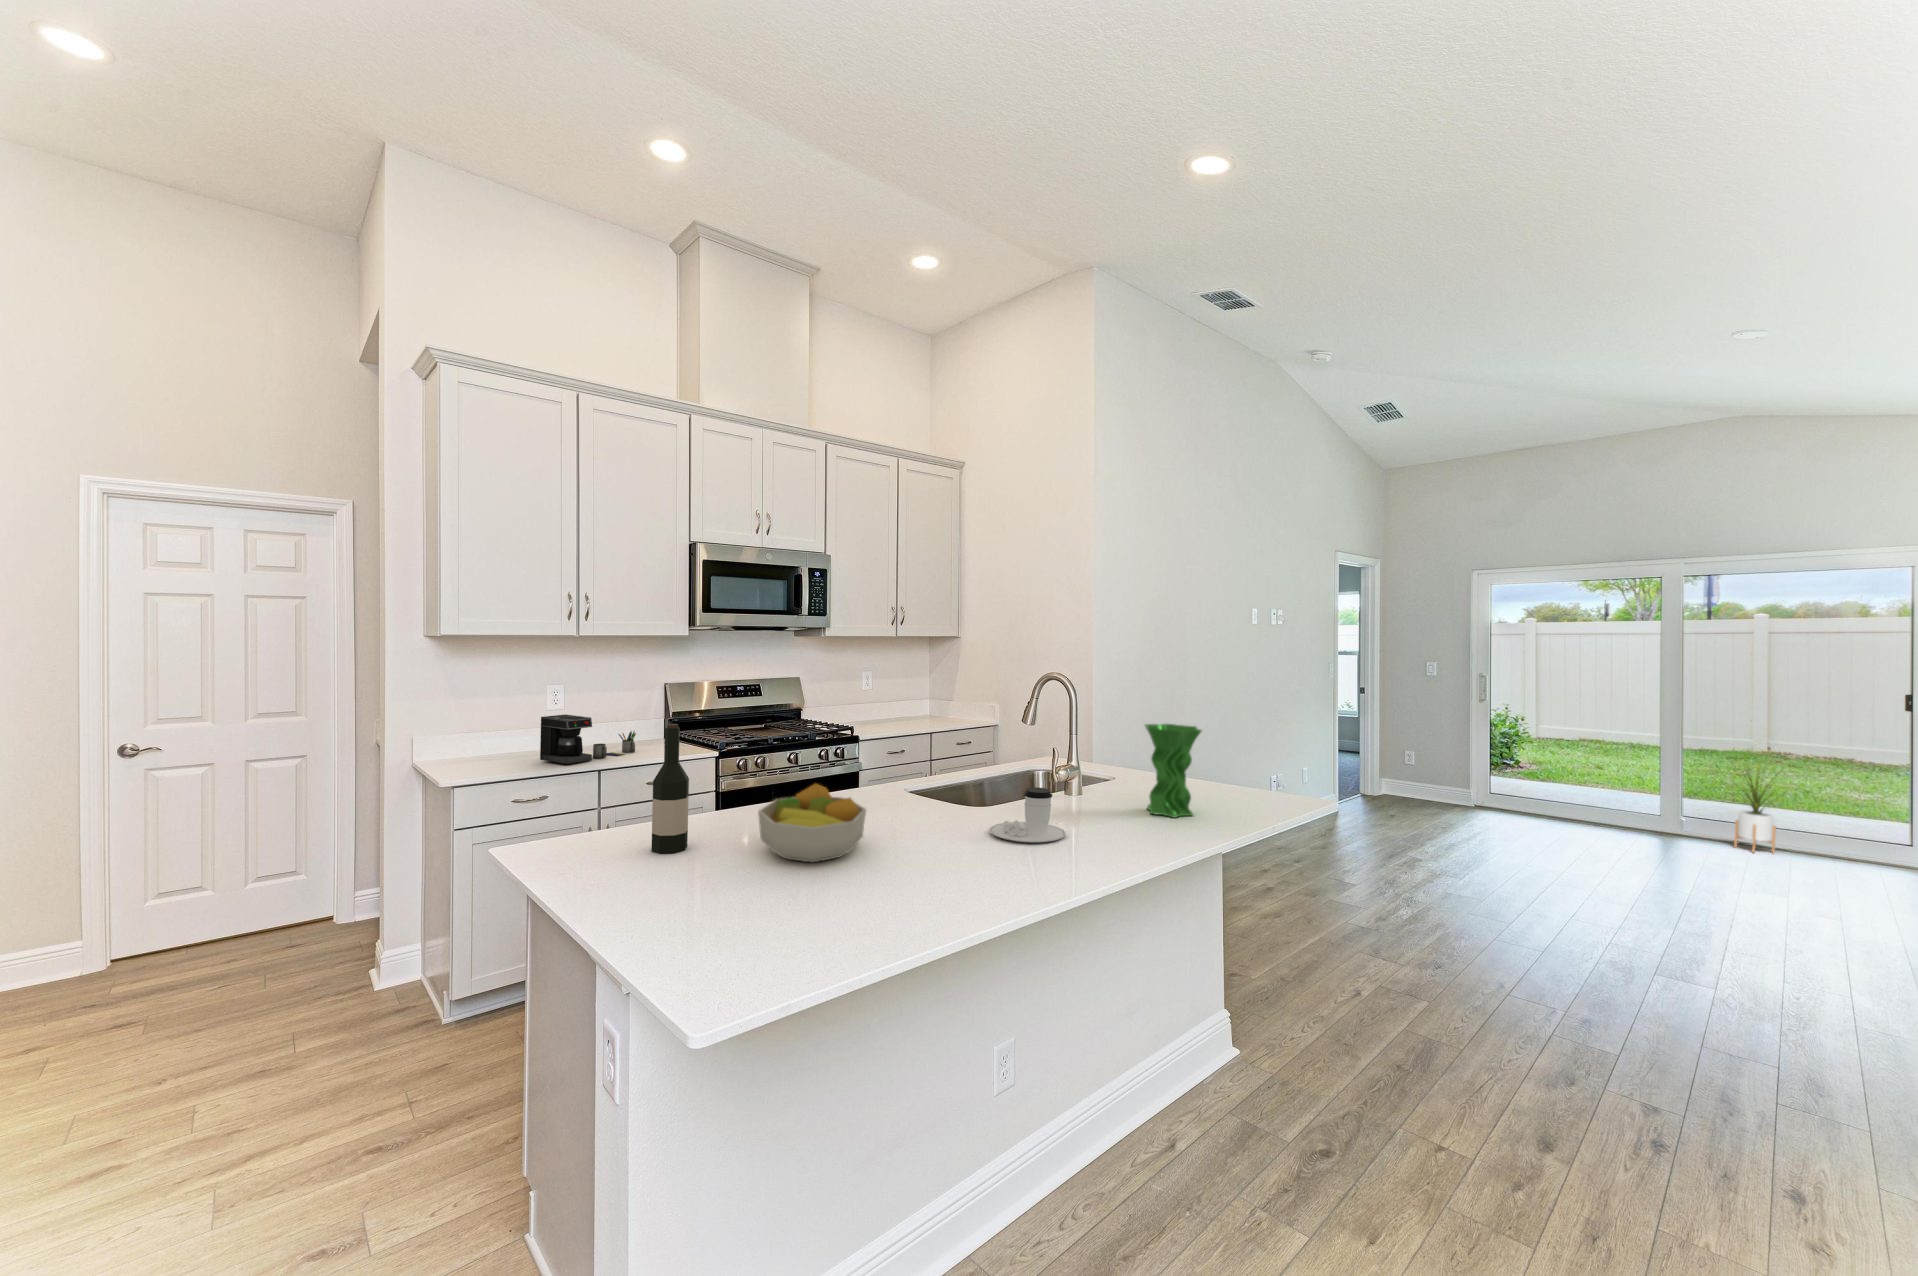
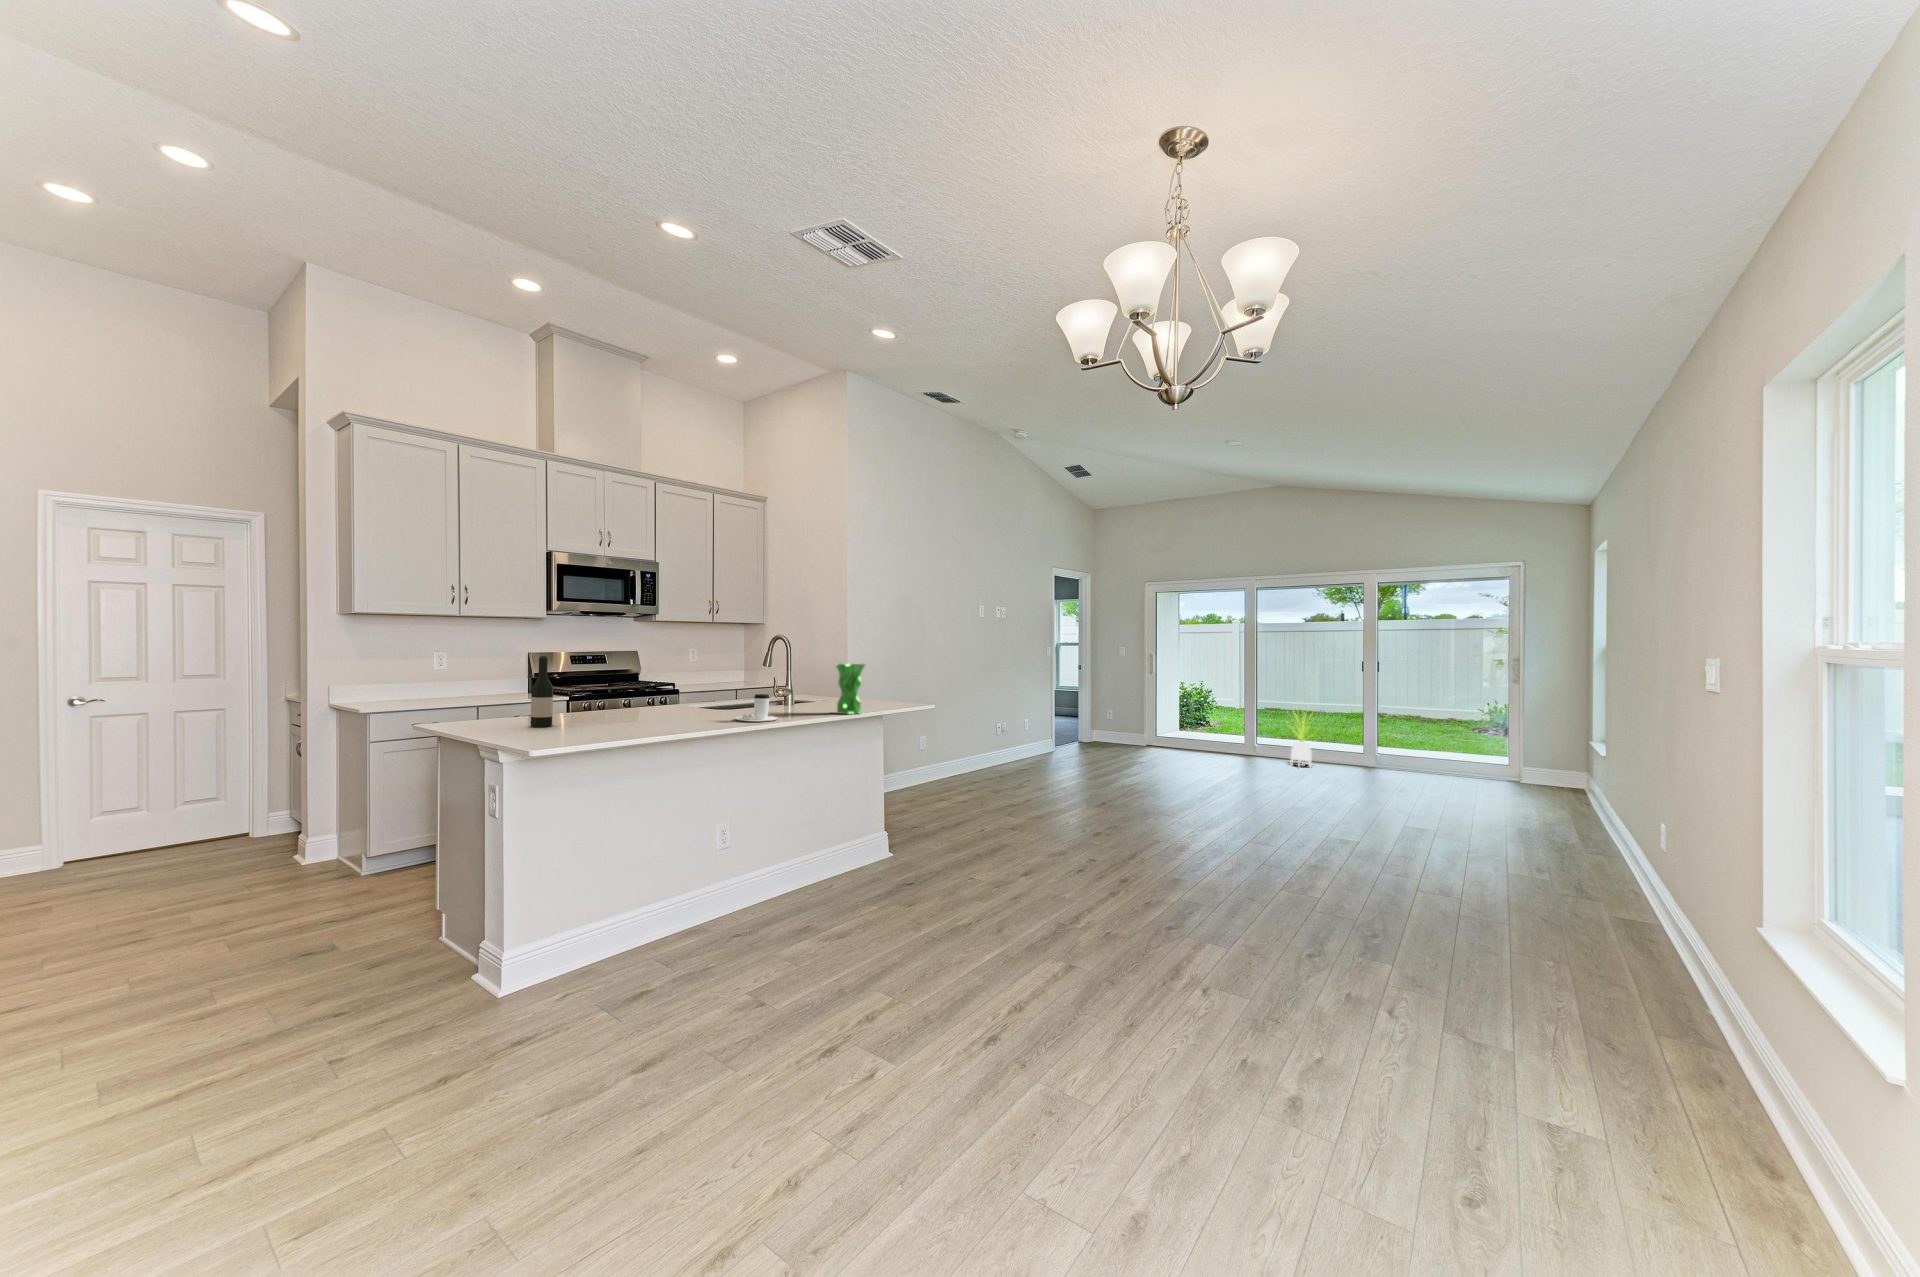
coffee maker: present [540,715,636,764] -> none [435,671,508,703]
fruit bowl: present [758,784,866,862] -> none [595,692,660,728]

